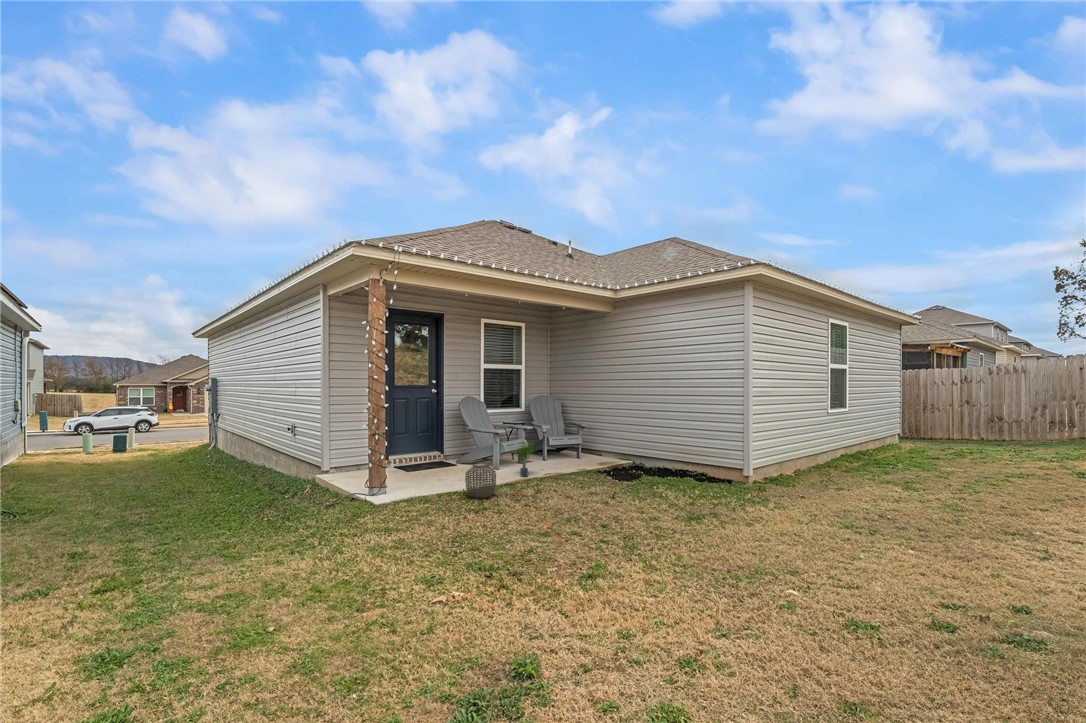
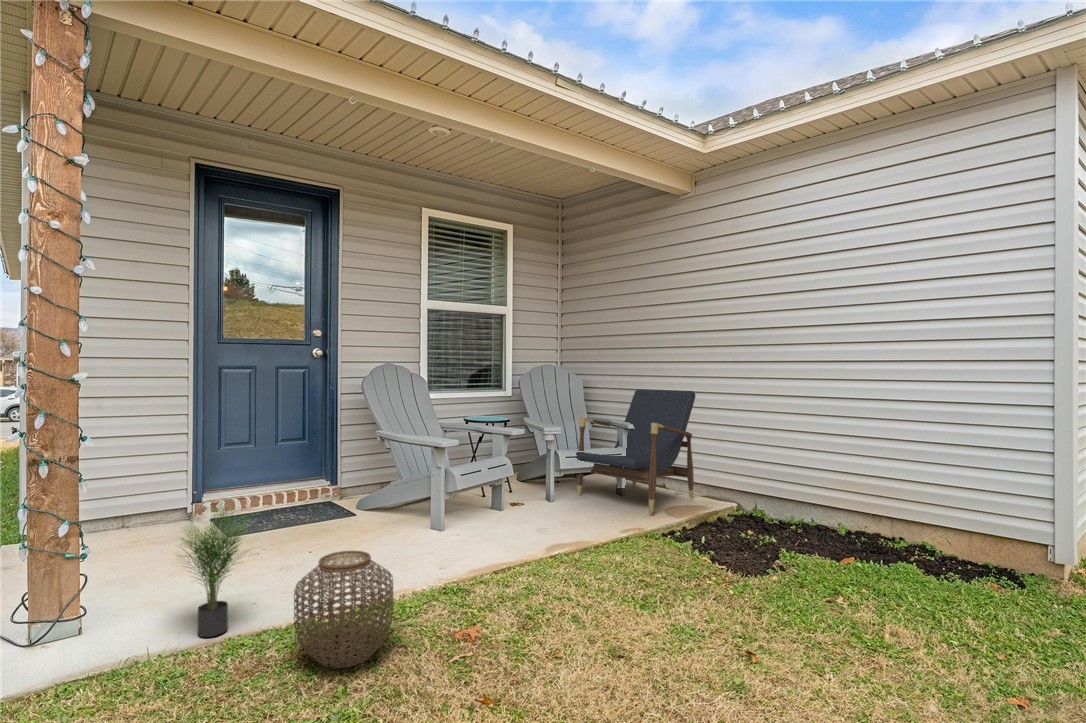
lounge chair: none [556,407,615,464] -> present [576,389,695,513]
potted plant: present [516,443,532,477] -> present [179,503,245,637]

